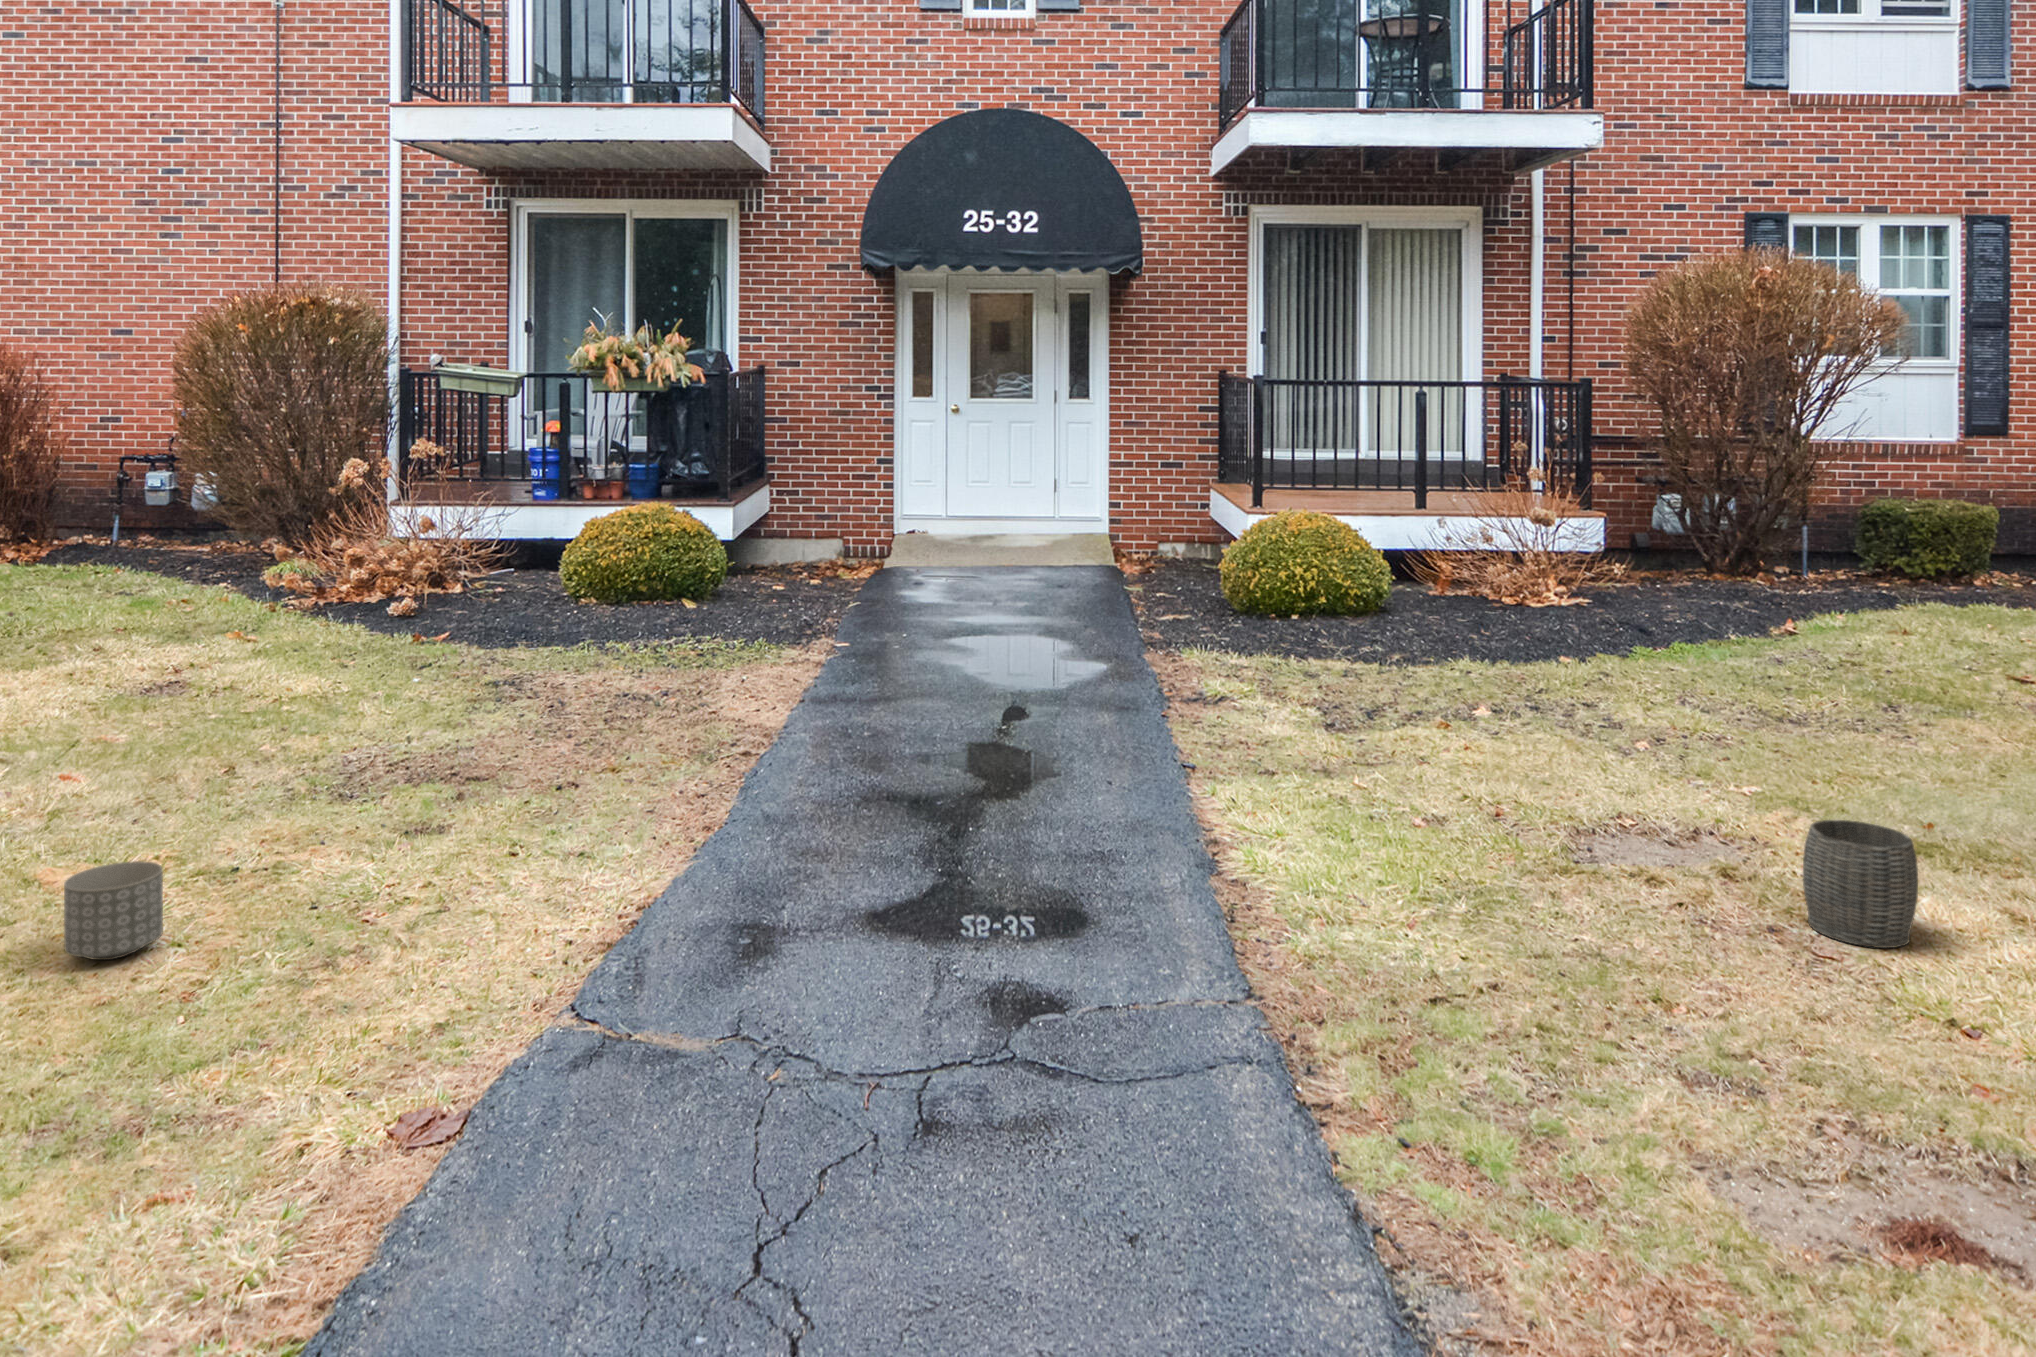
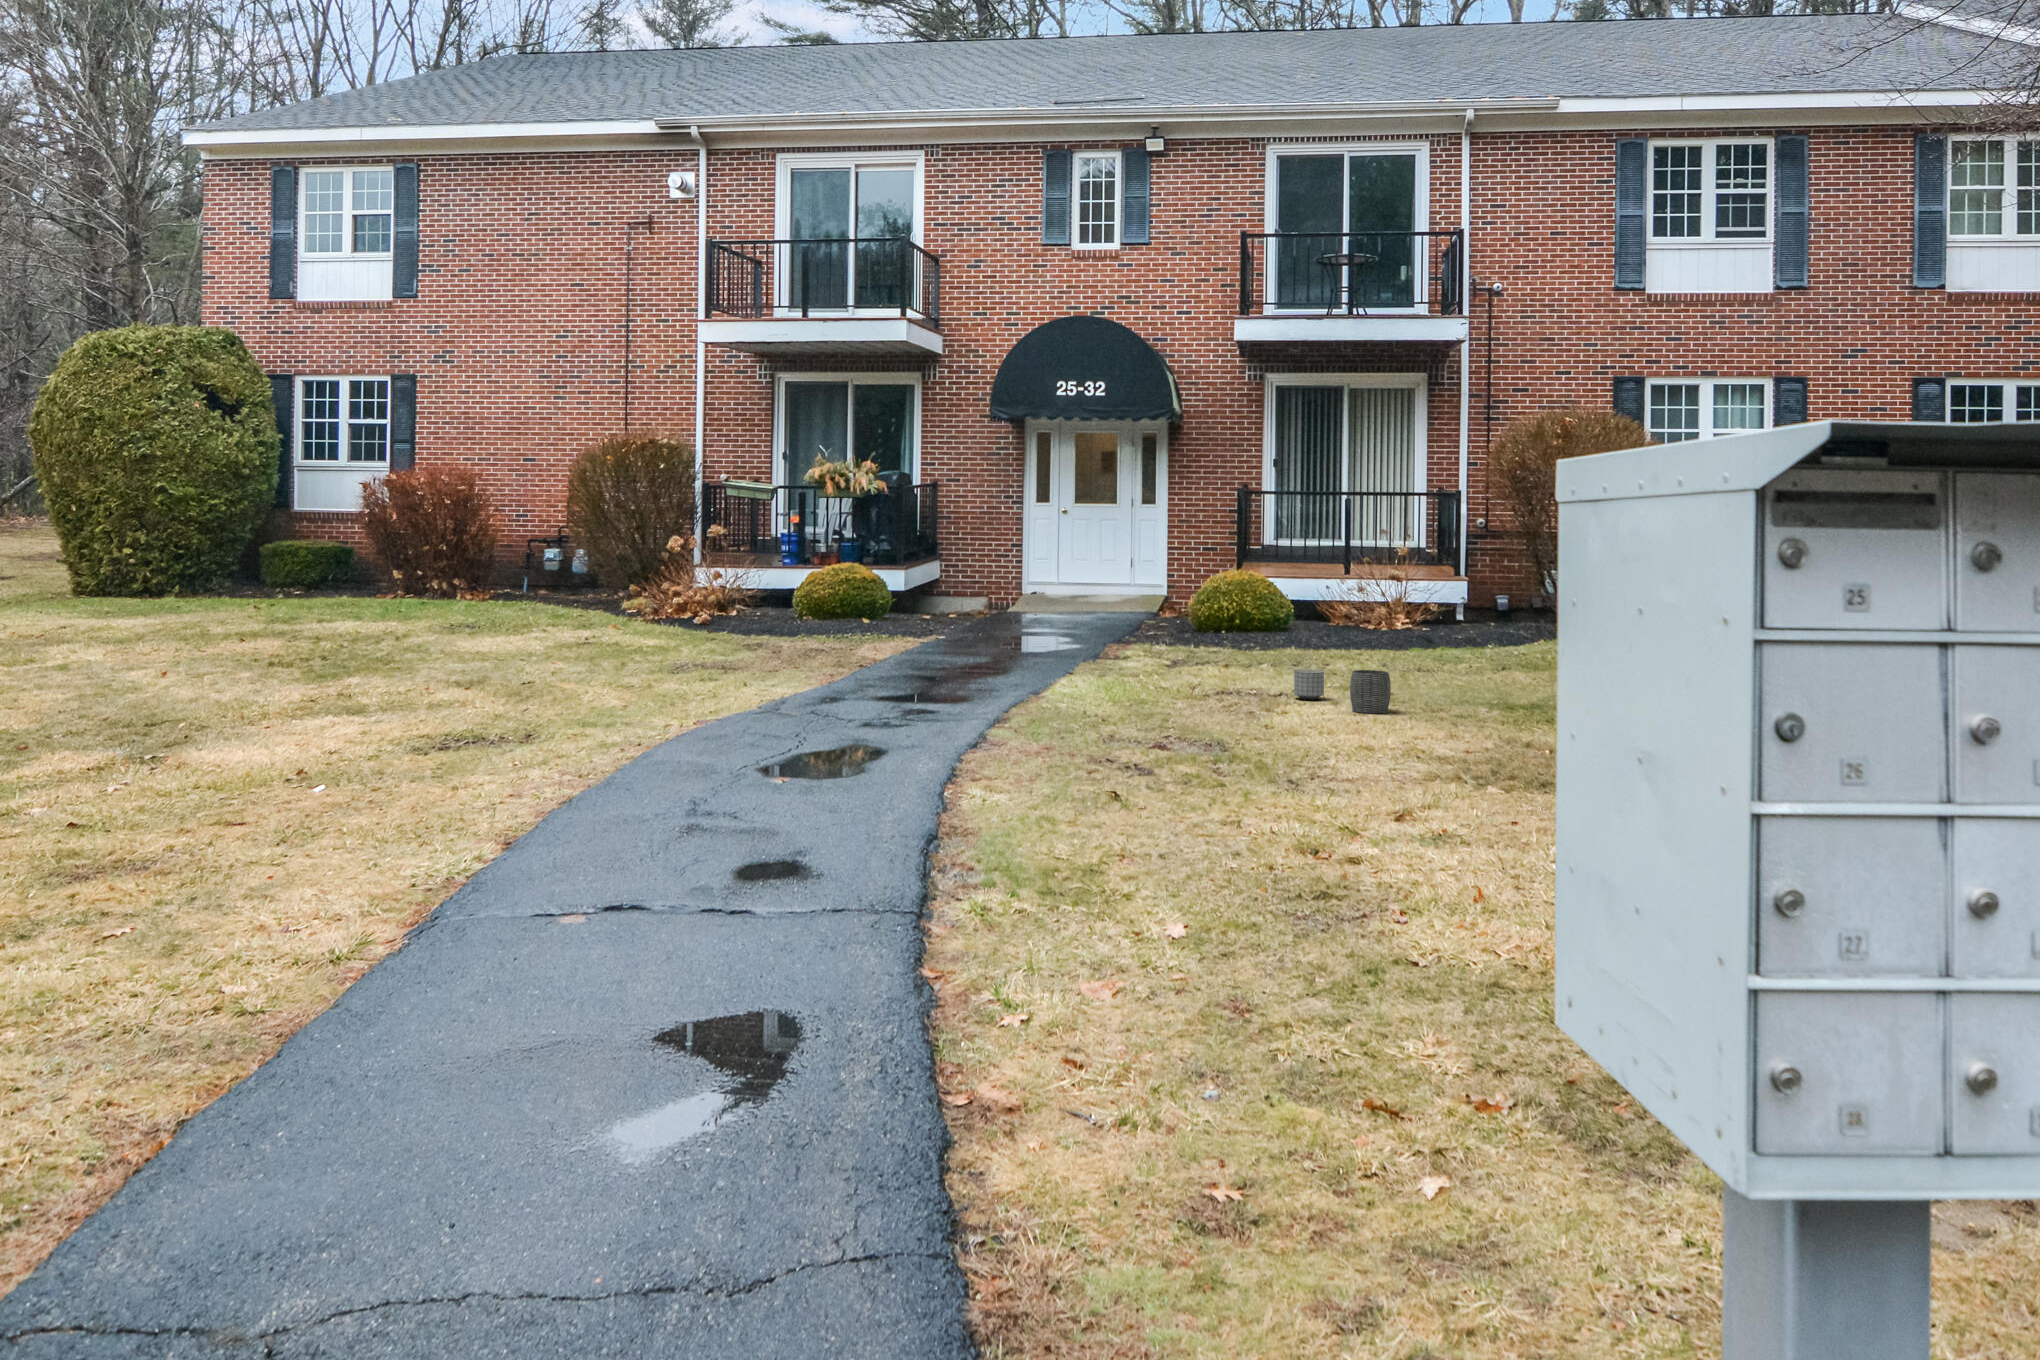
planter: present [64,861,163,960] -> present [1294,669,1324,700]

